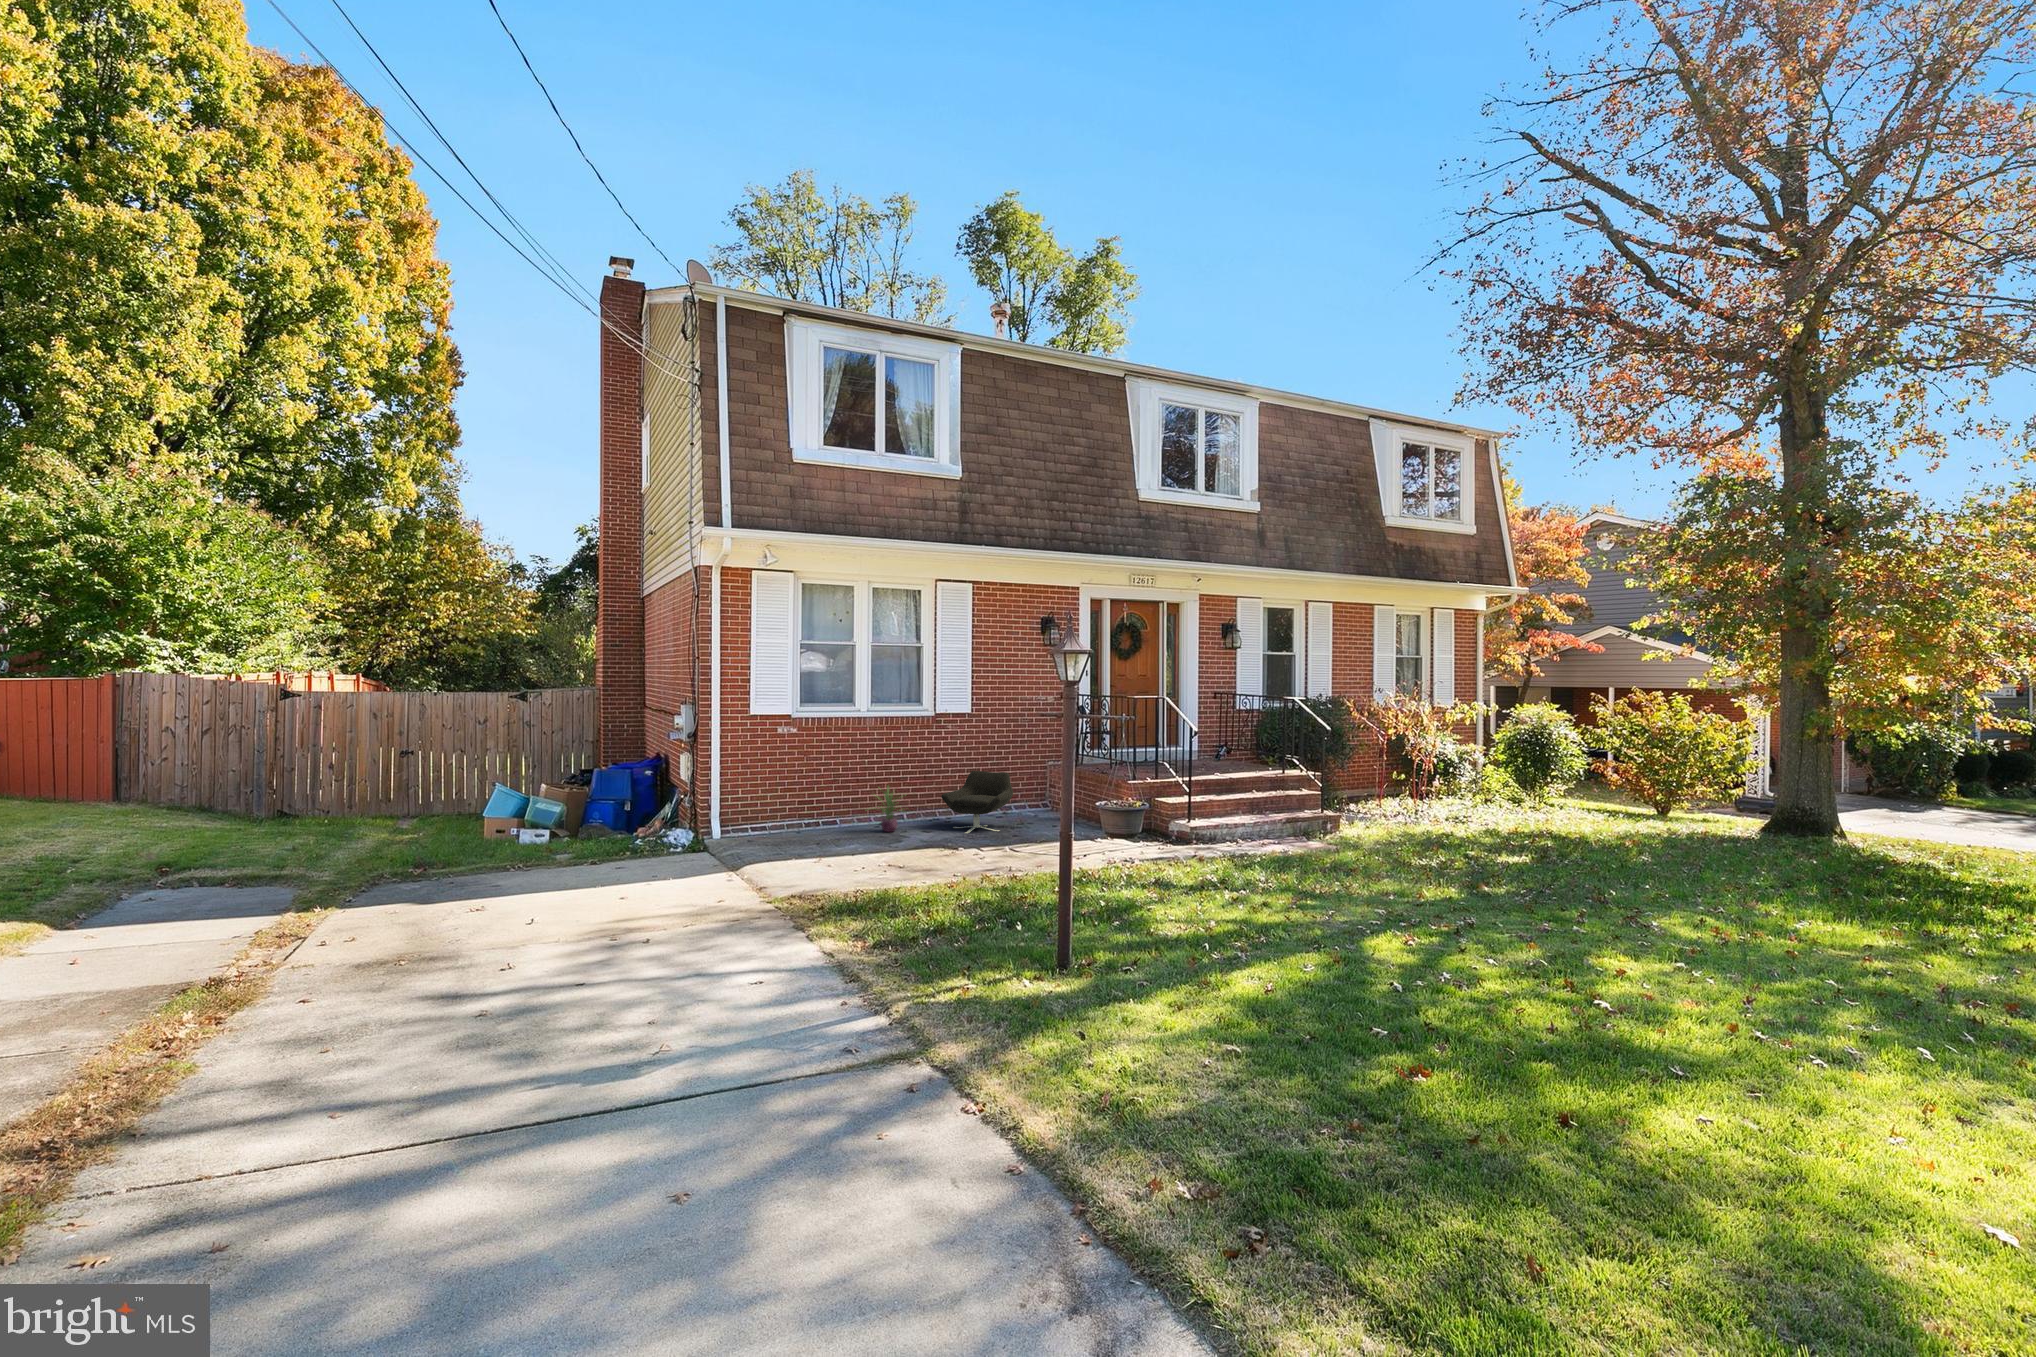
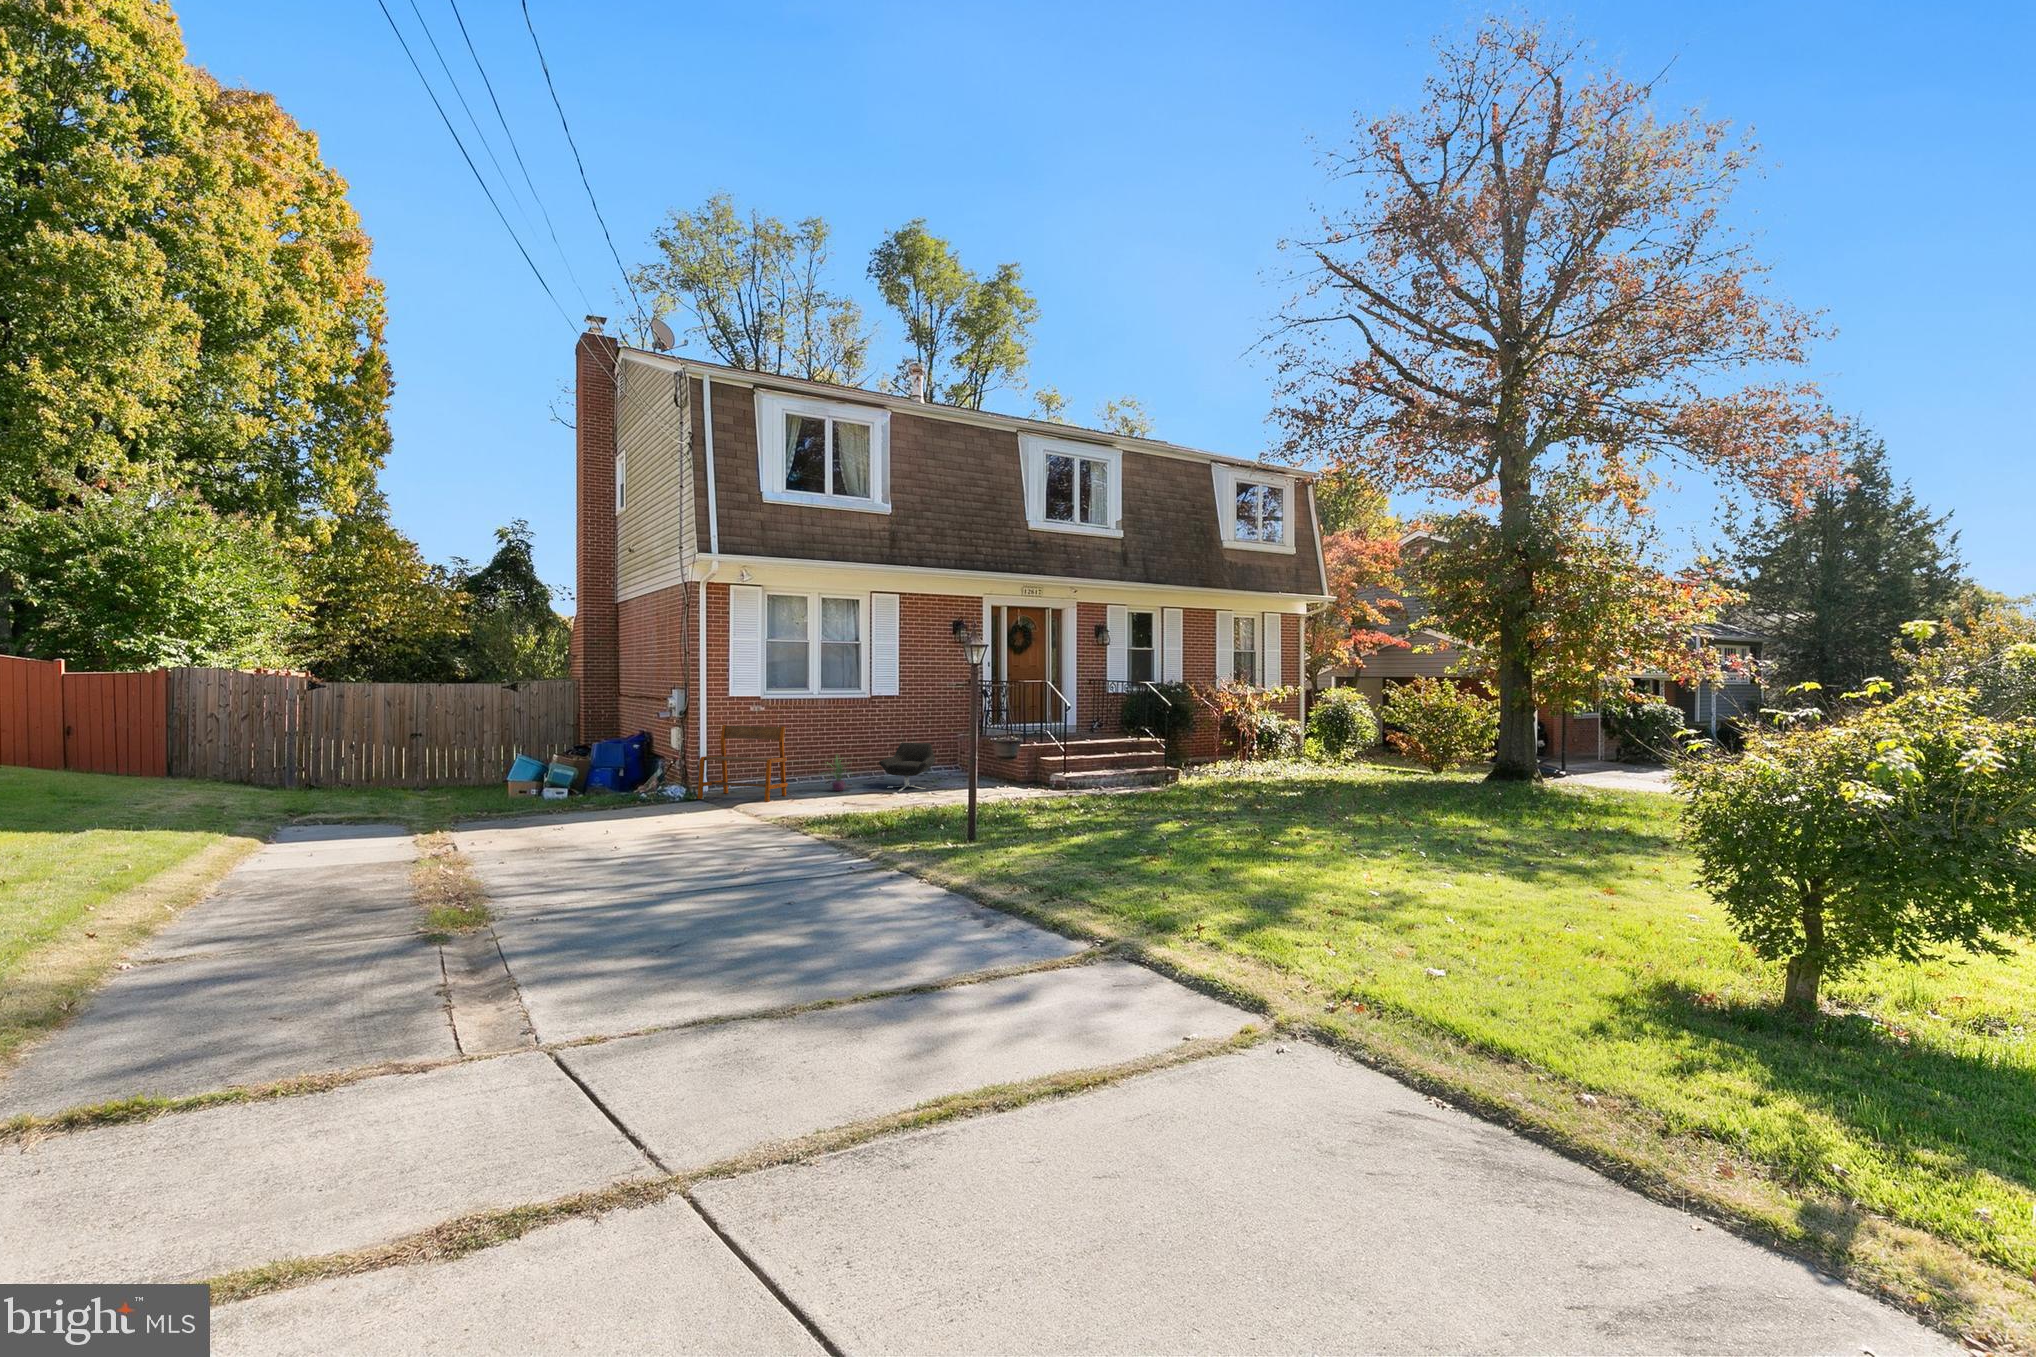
bench: none [710,746,823,846] -> present [698,725,788,802]

